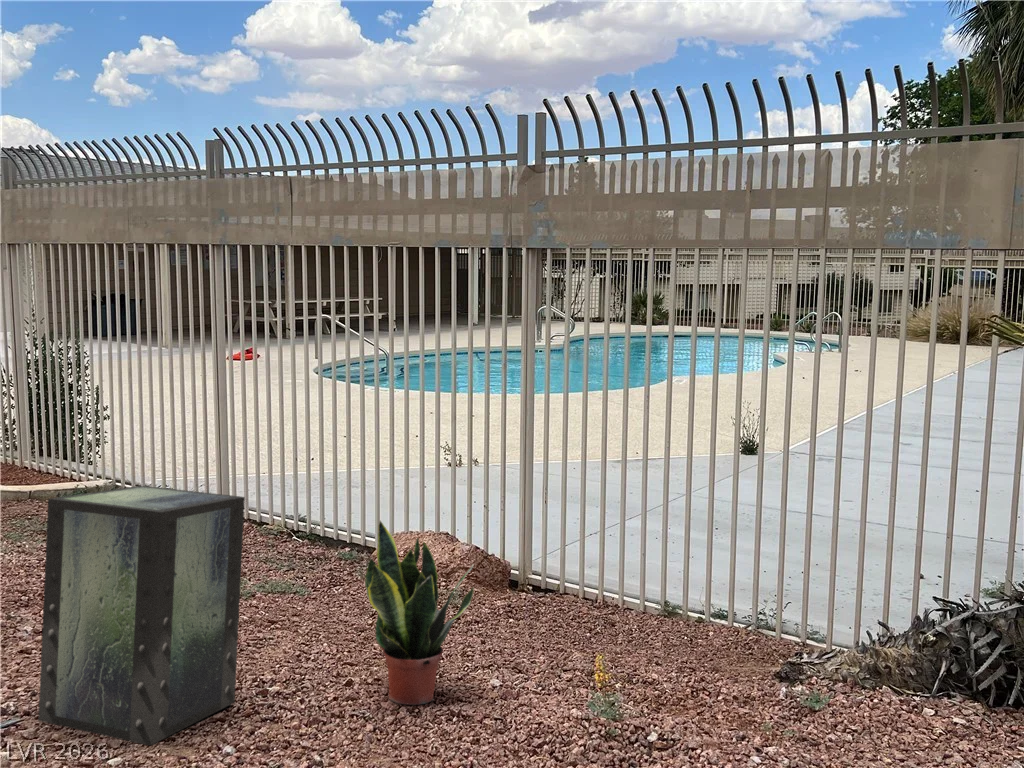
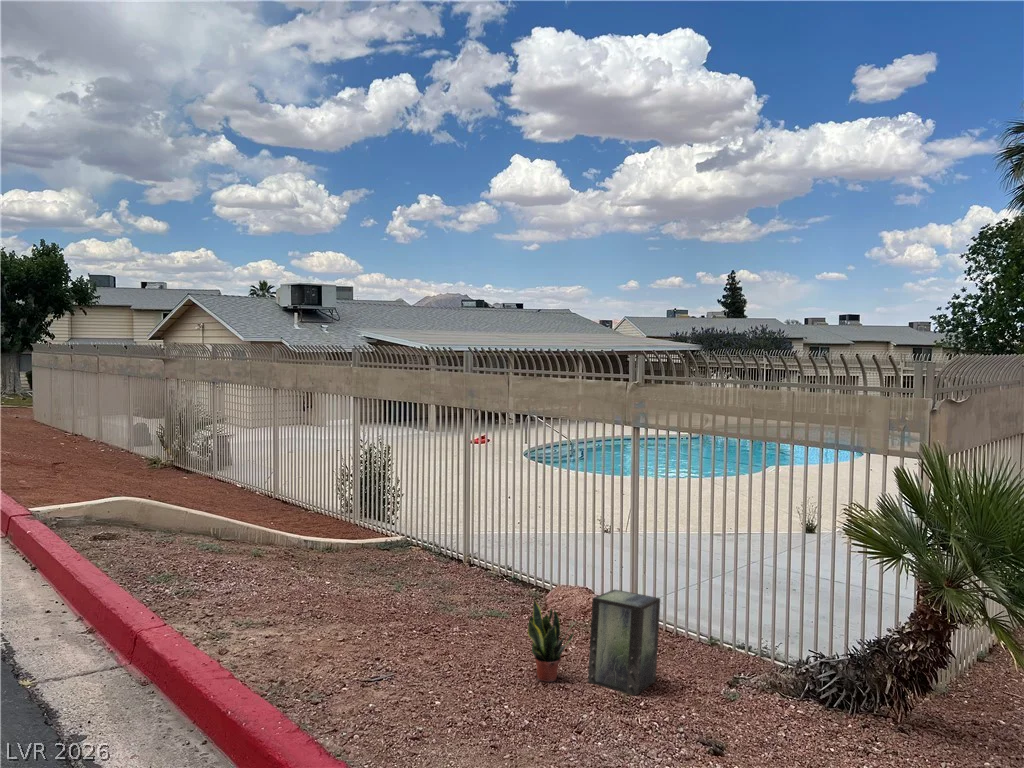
storage box: present [38,486,245,745] -> present [588,590,660,695]

